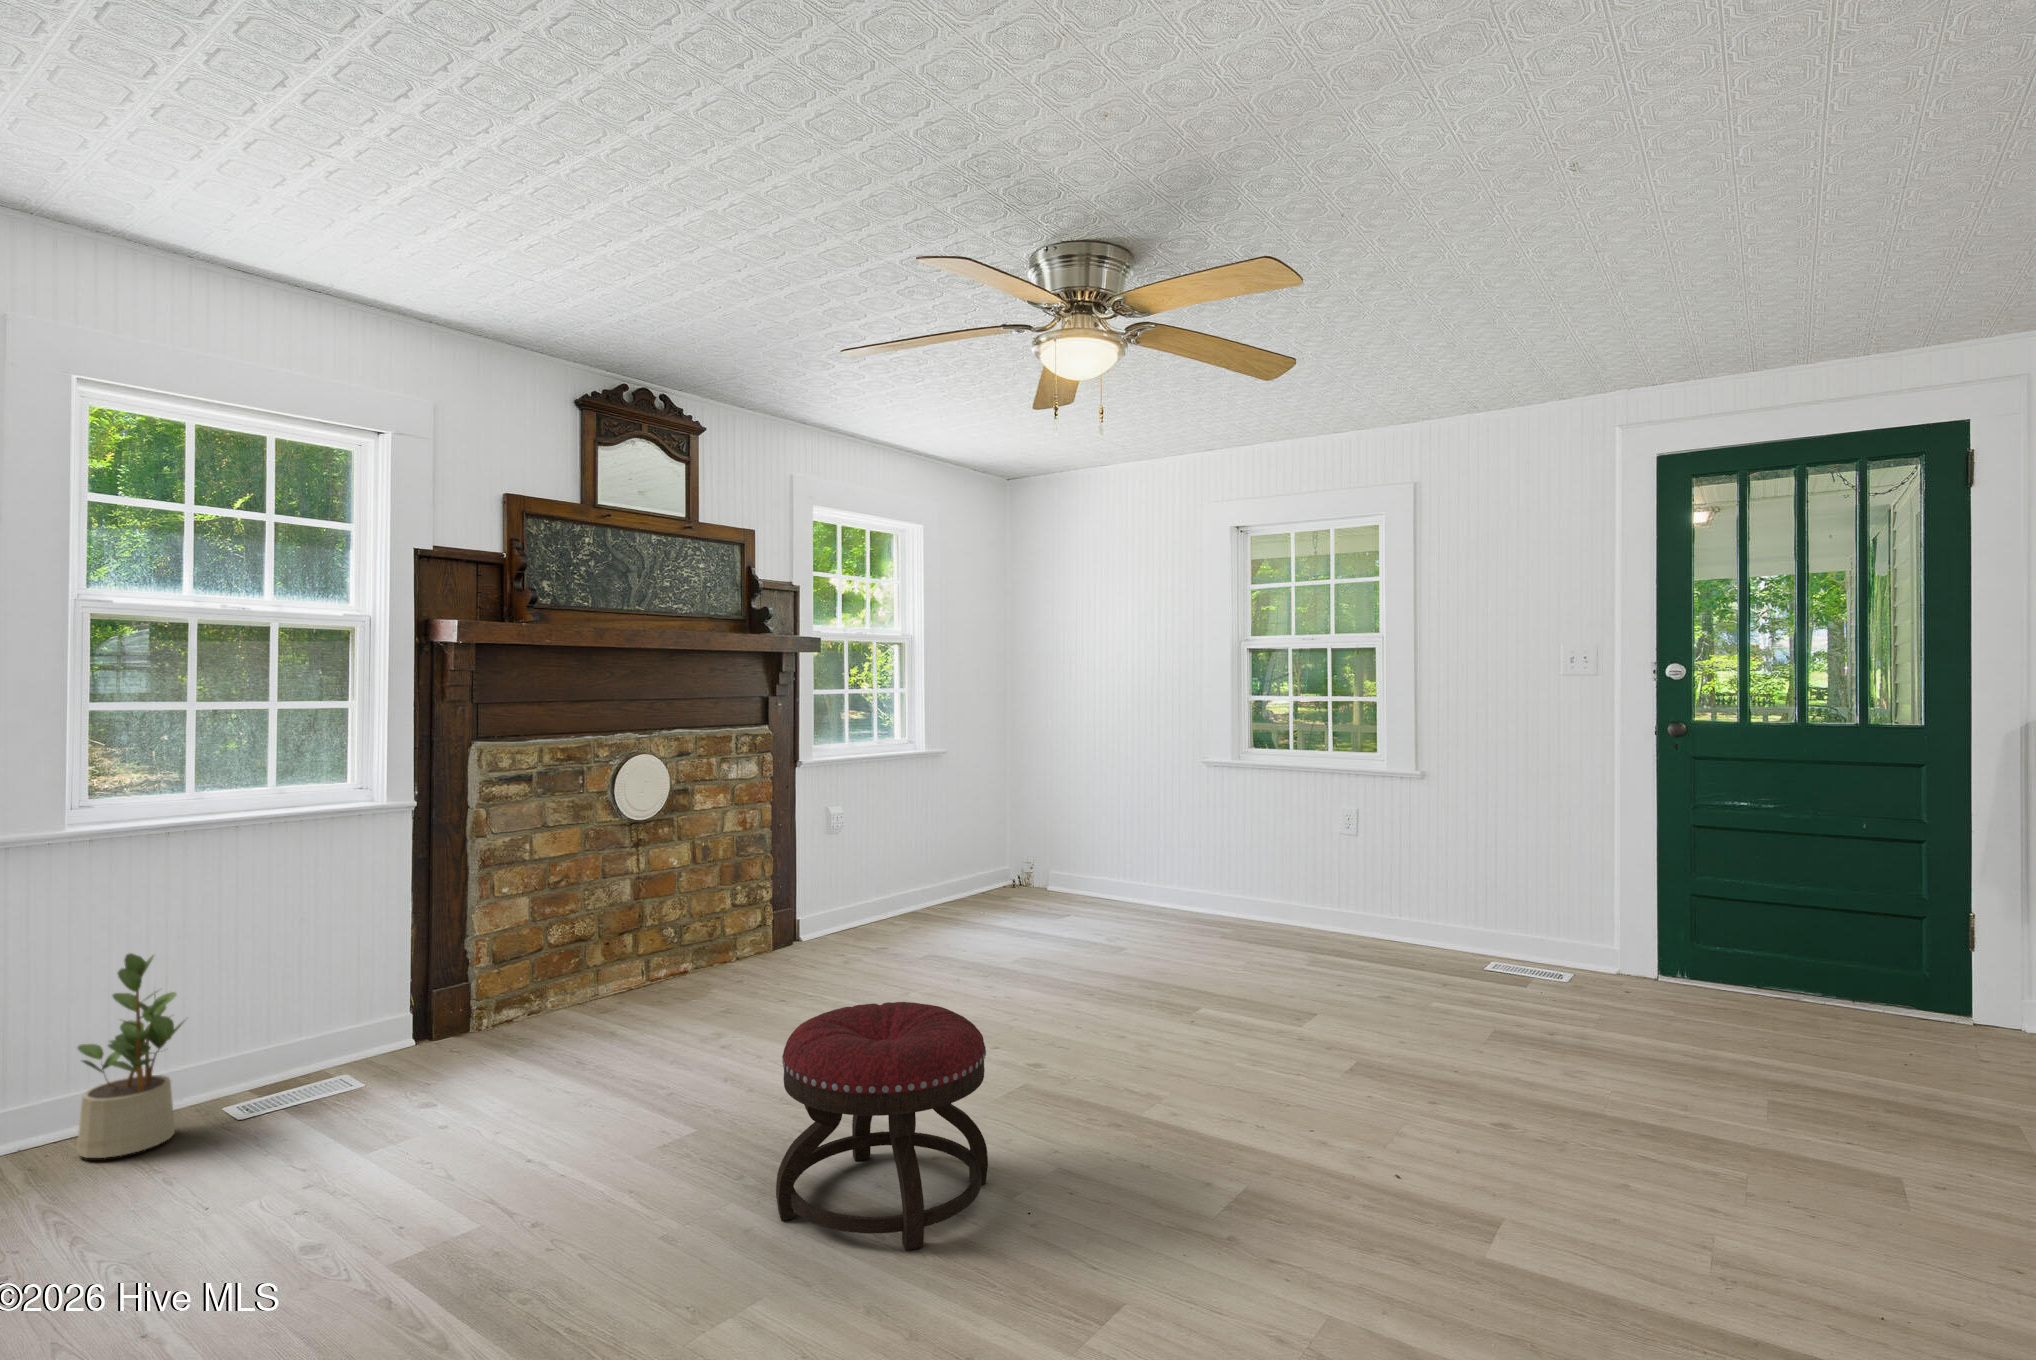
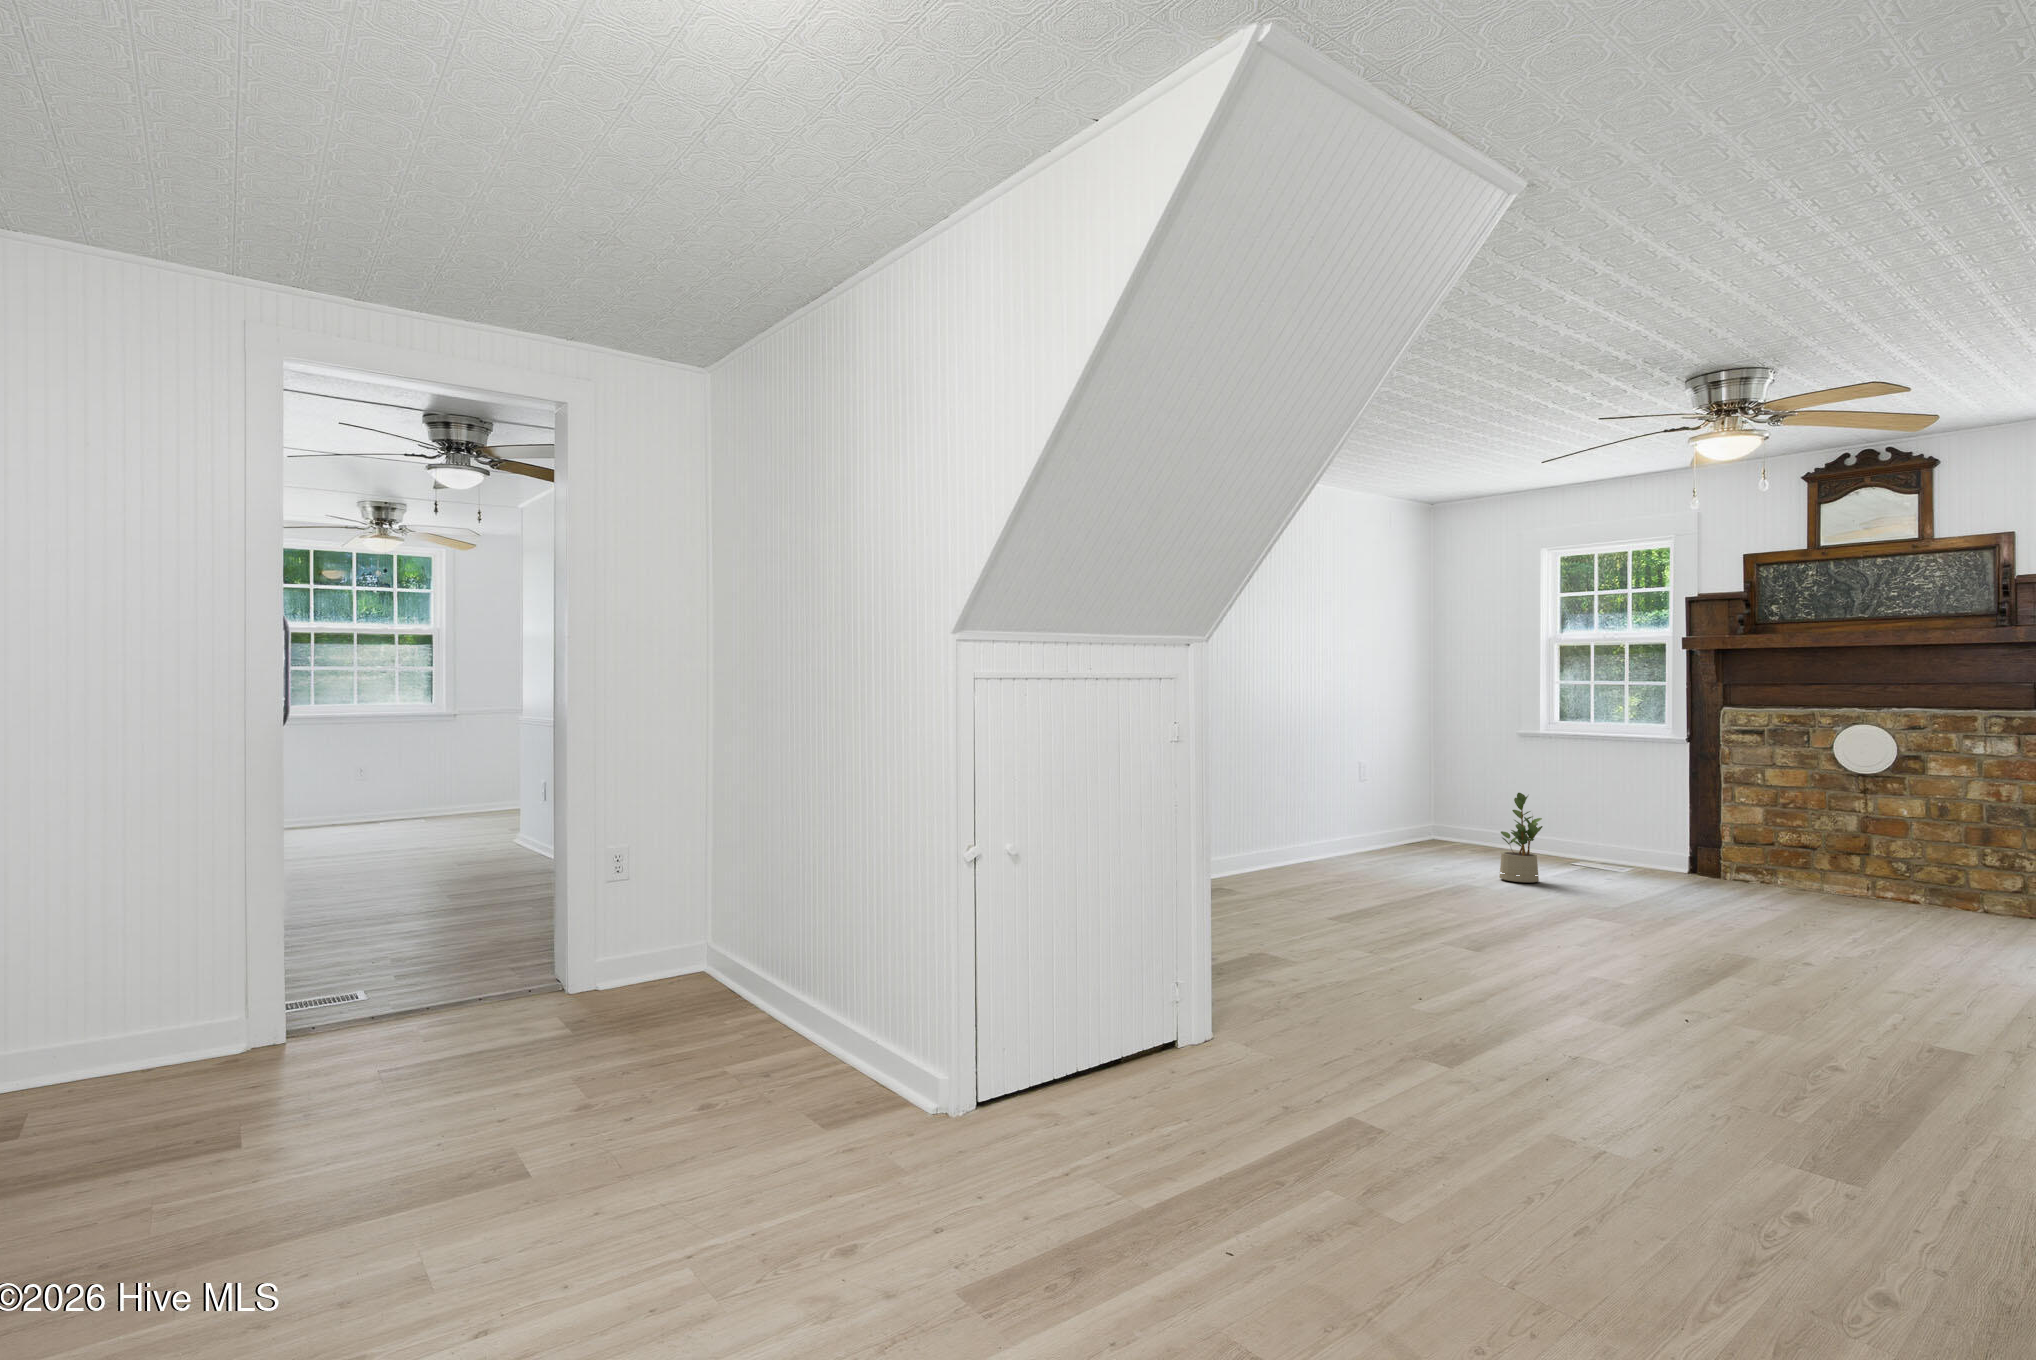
ottoman: present [776,1002,988,1250] -> none [1800,857,1989,995]

